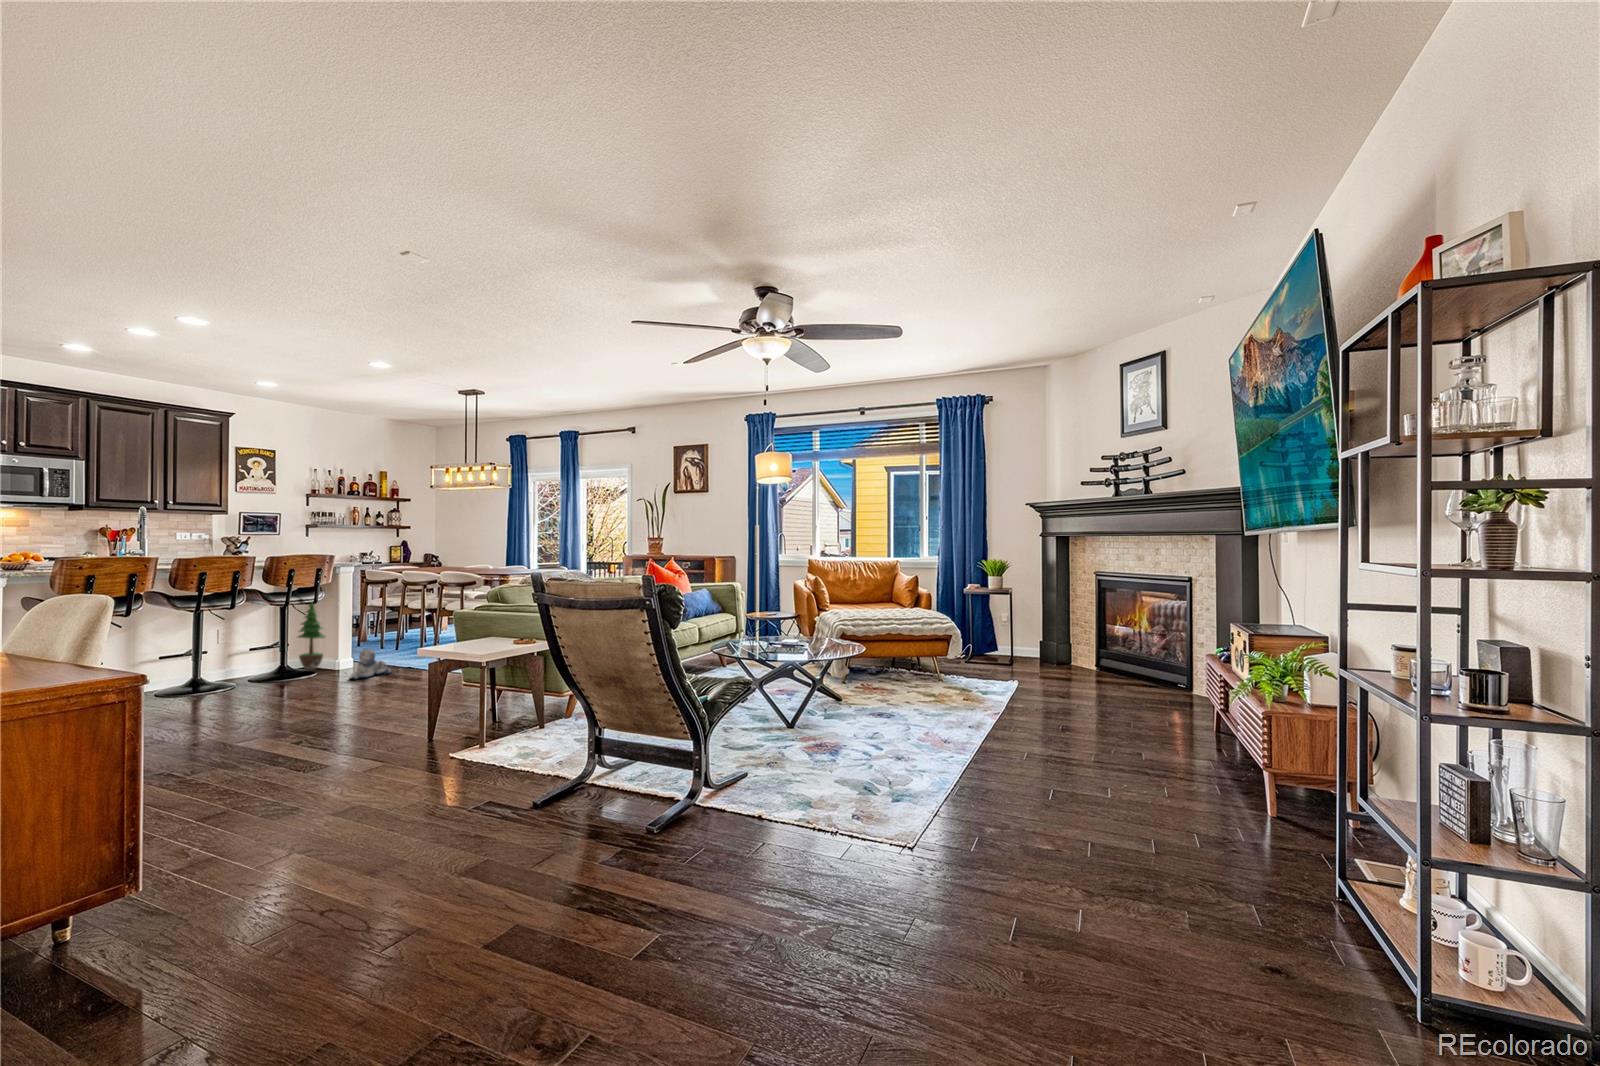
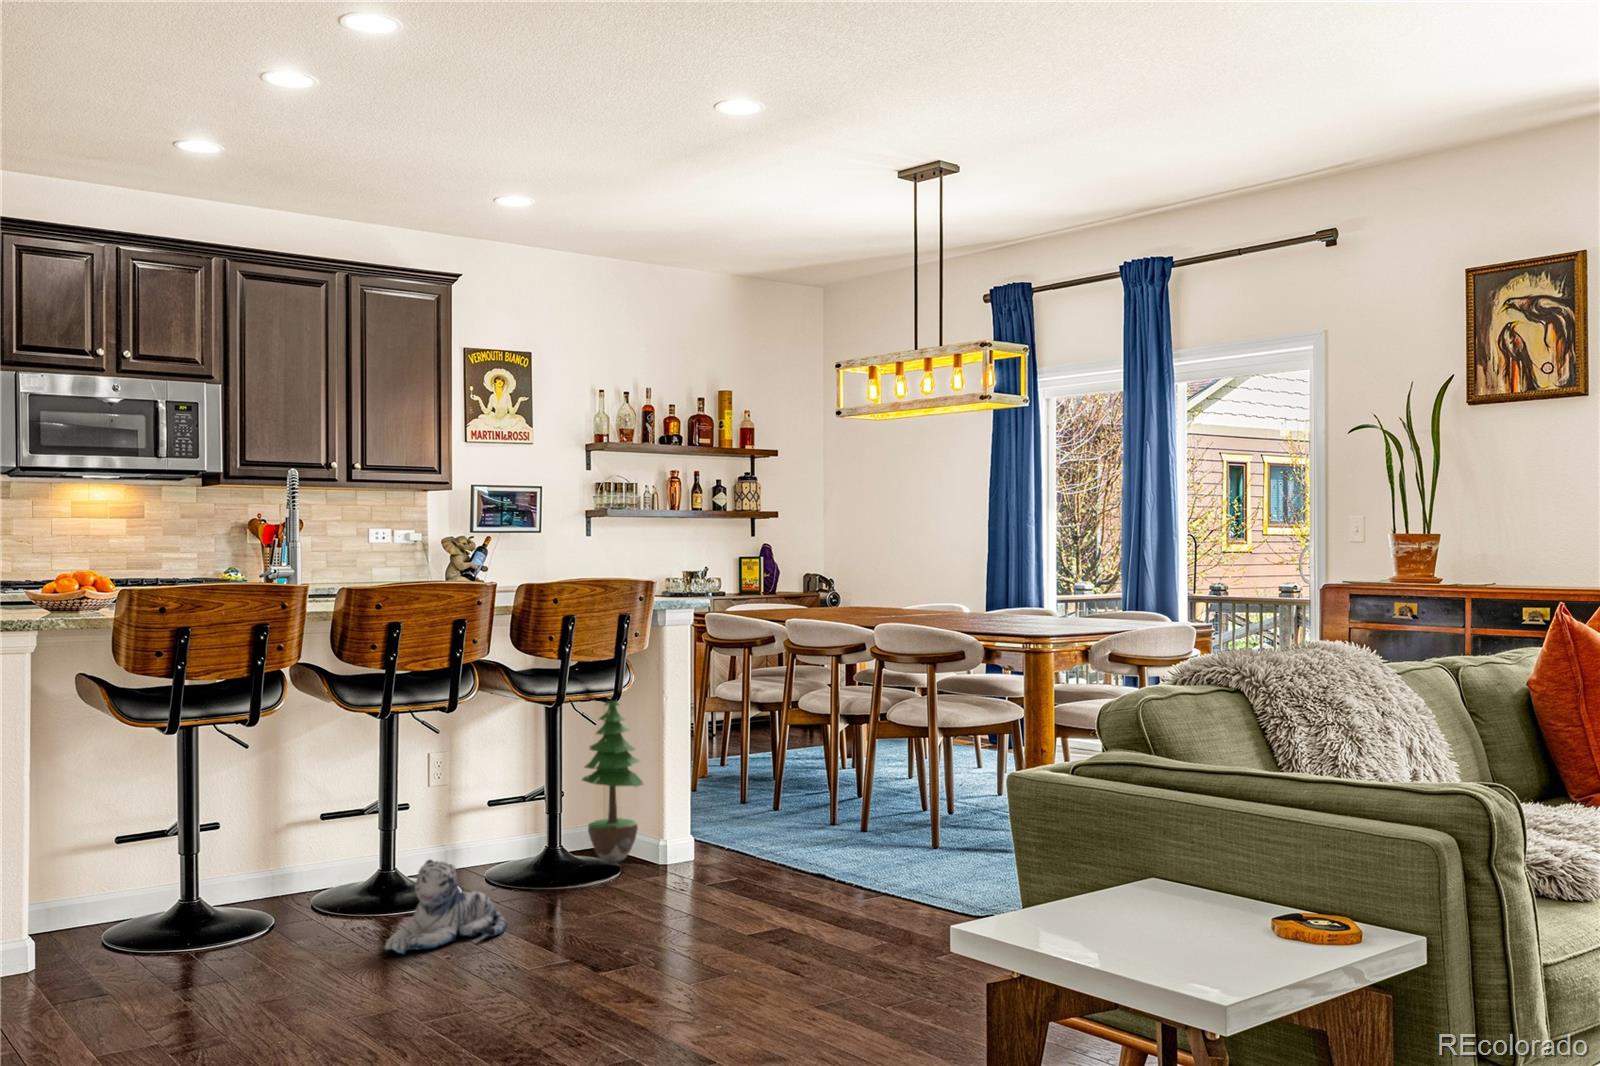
plush toy: present [350,649,391,679] -> present [384,860,506,954]

